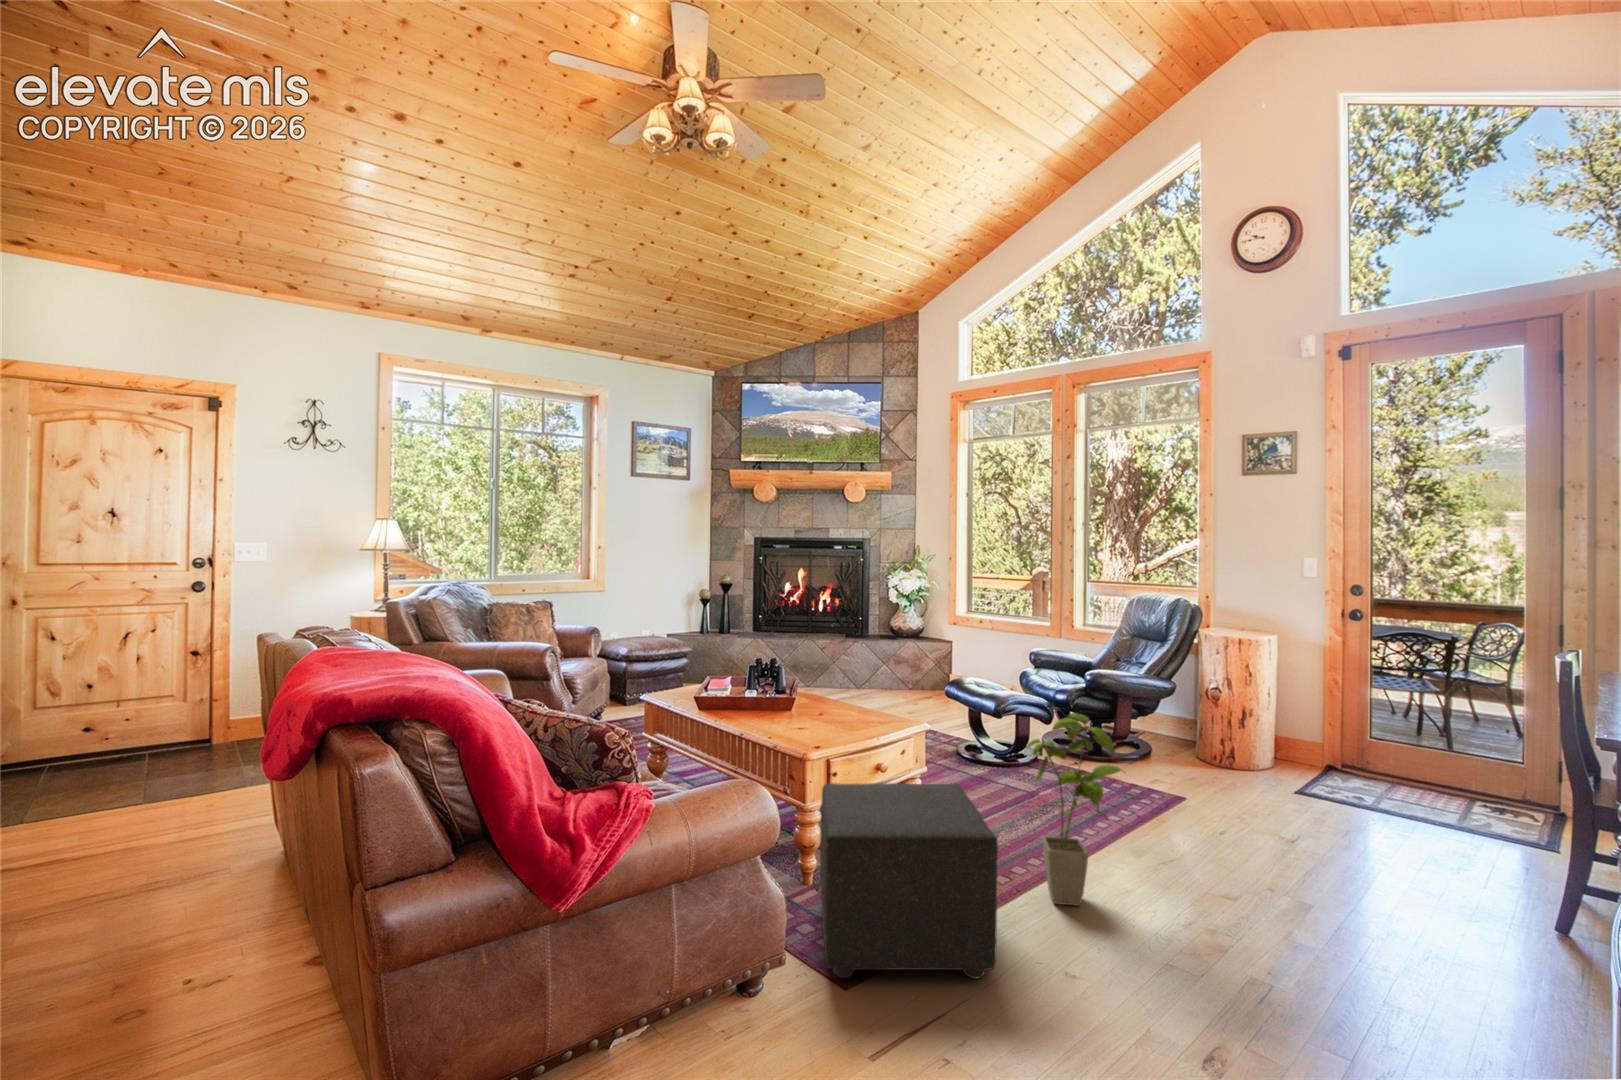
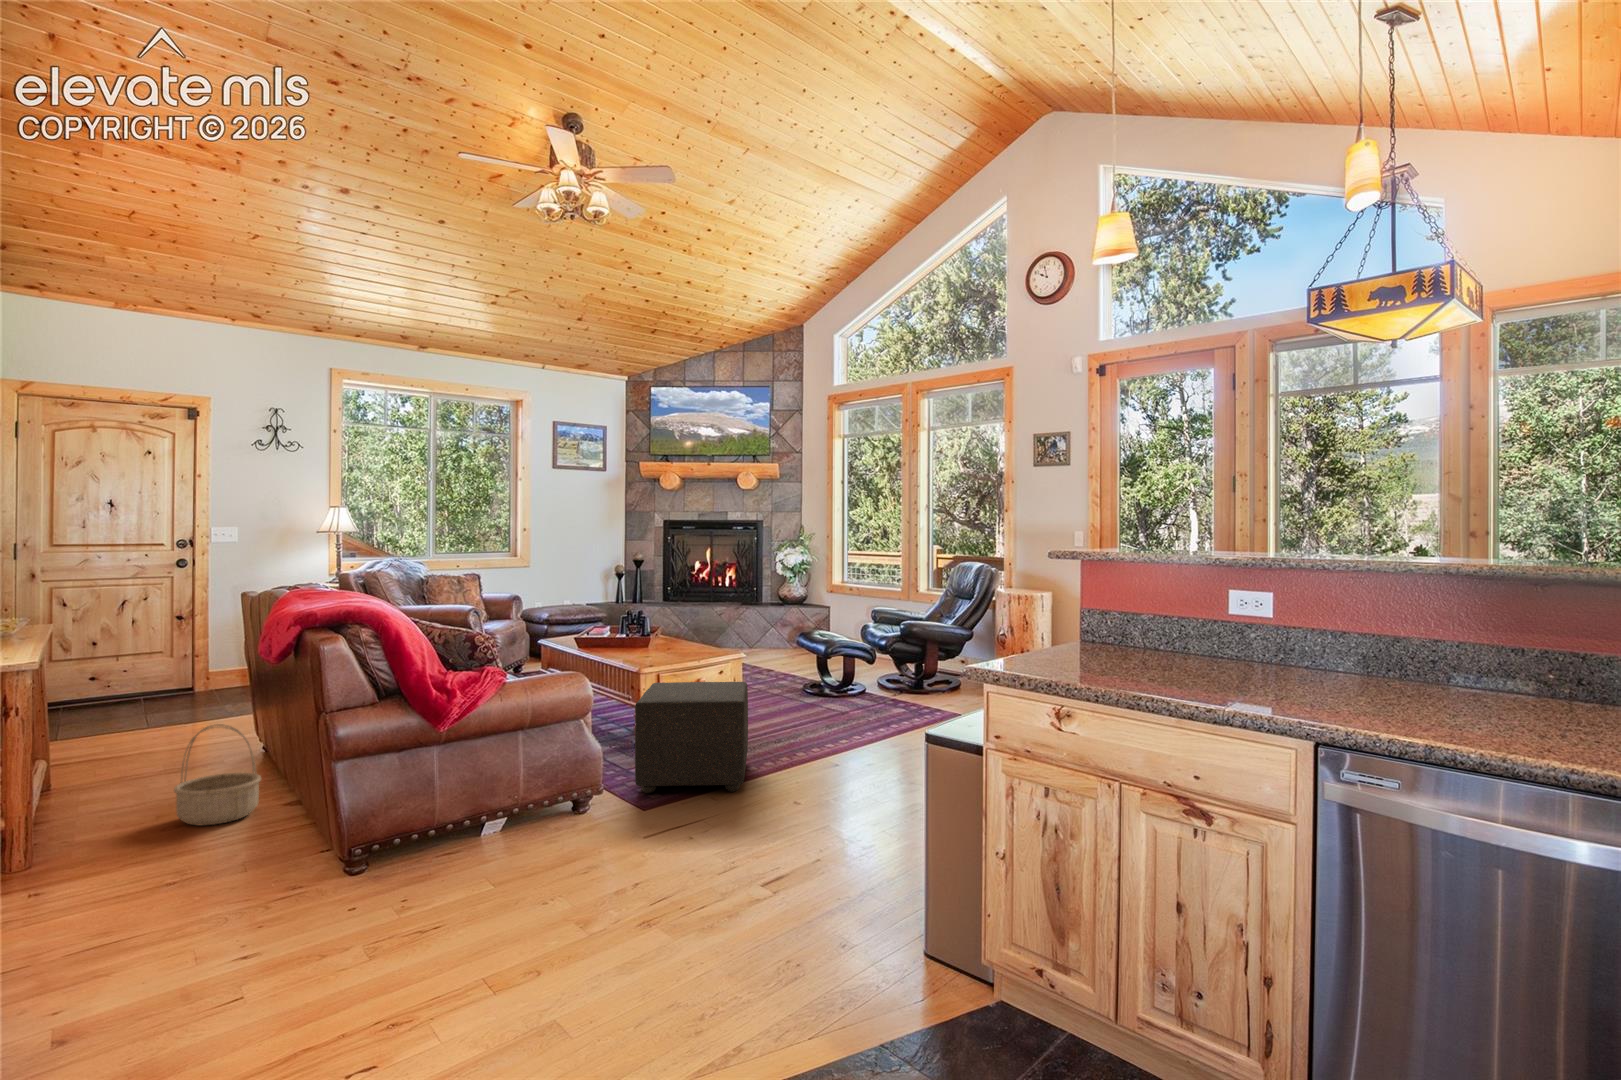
house plant: present [1026,713,1123,906] -> none [796,633,864,762]
basket: none [106,865,250,1036] -> present [174,724,261,825]

